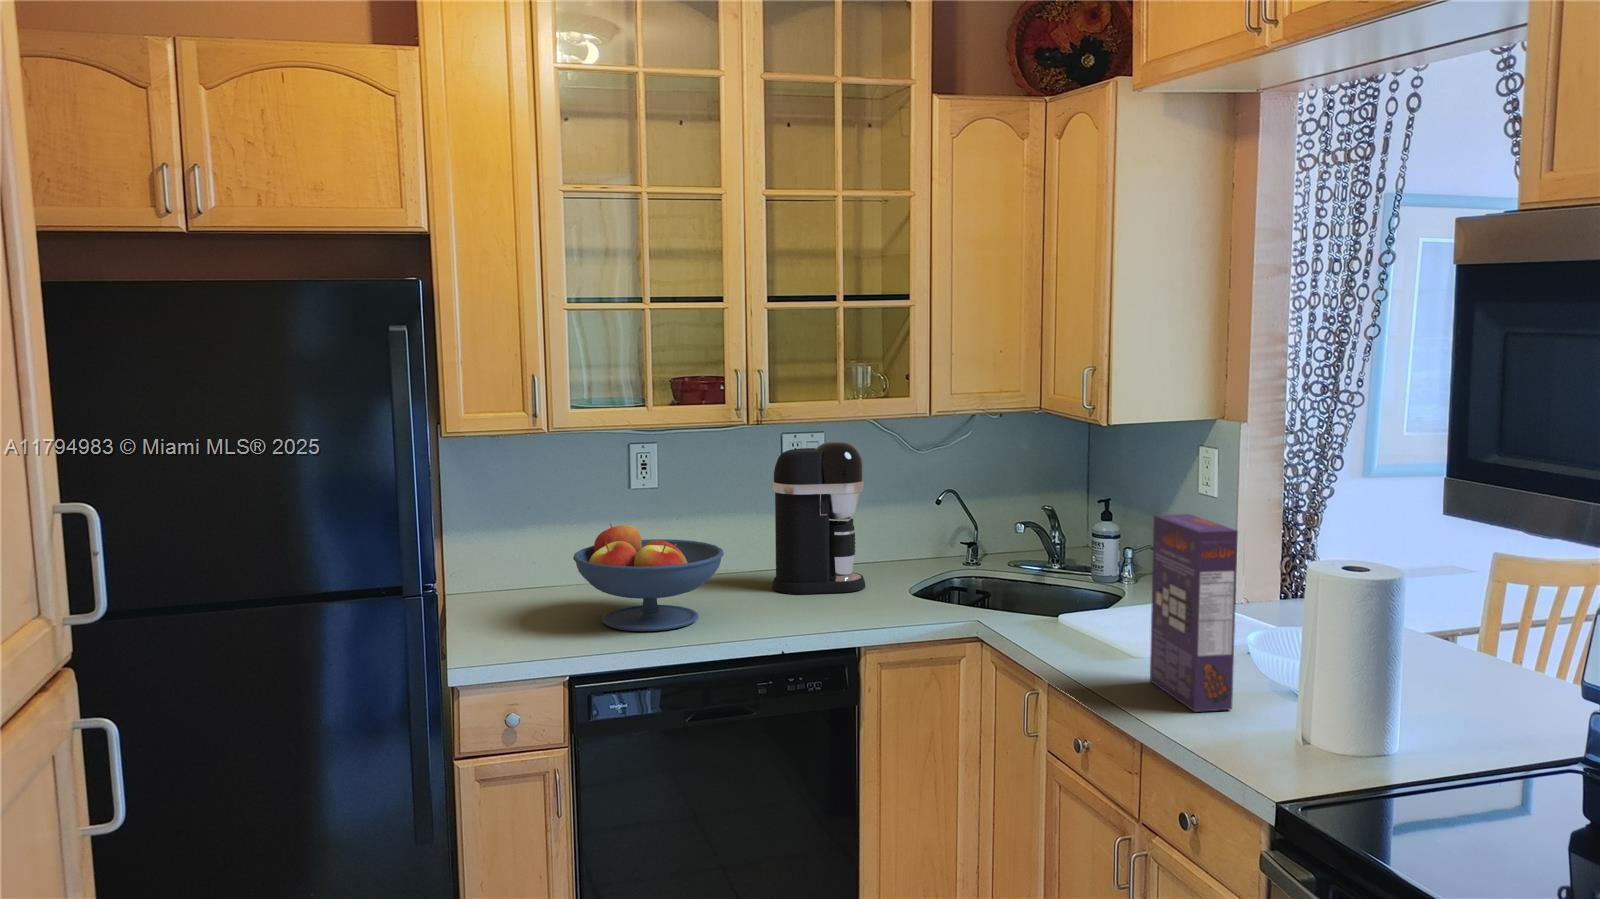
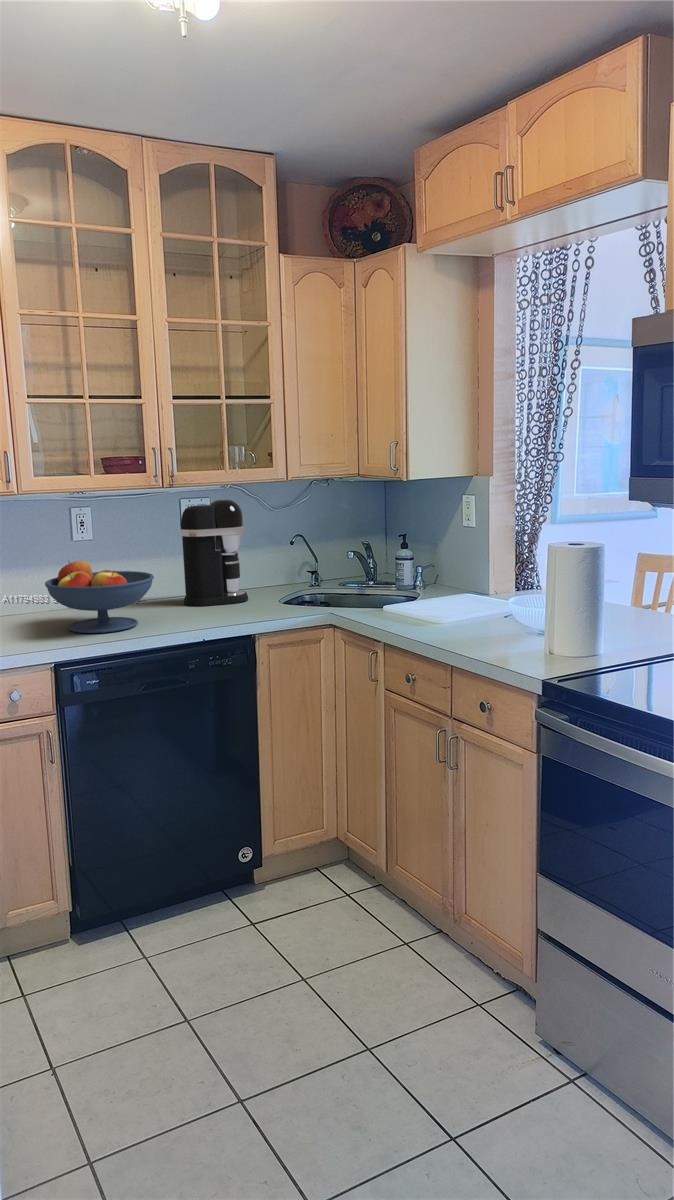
cereal box: present [1150,514,1238,712] -> none [447,526,502,648]

